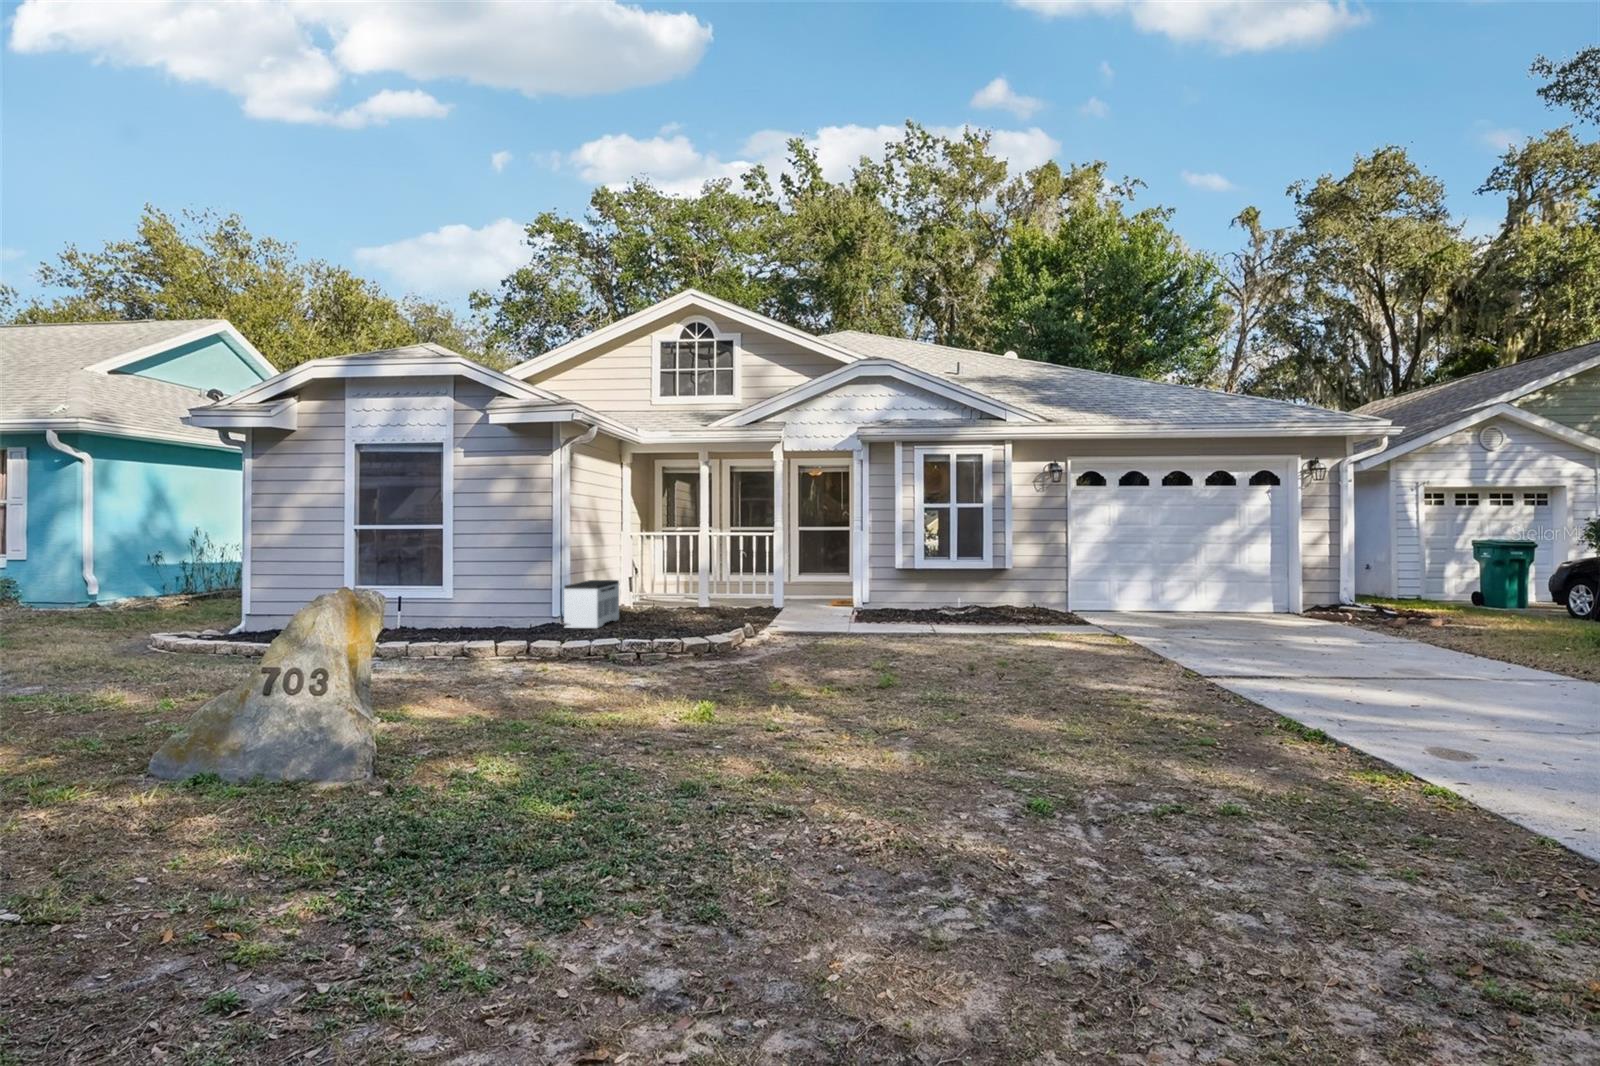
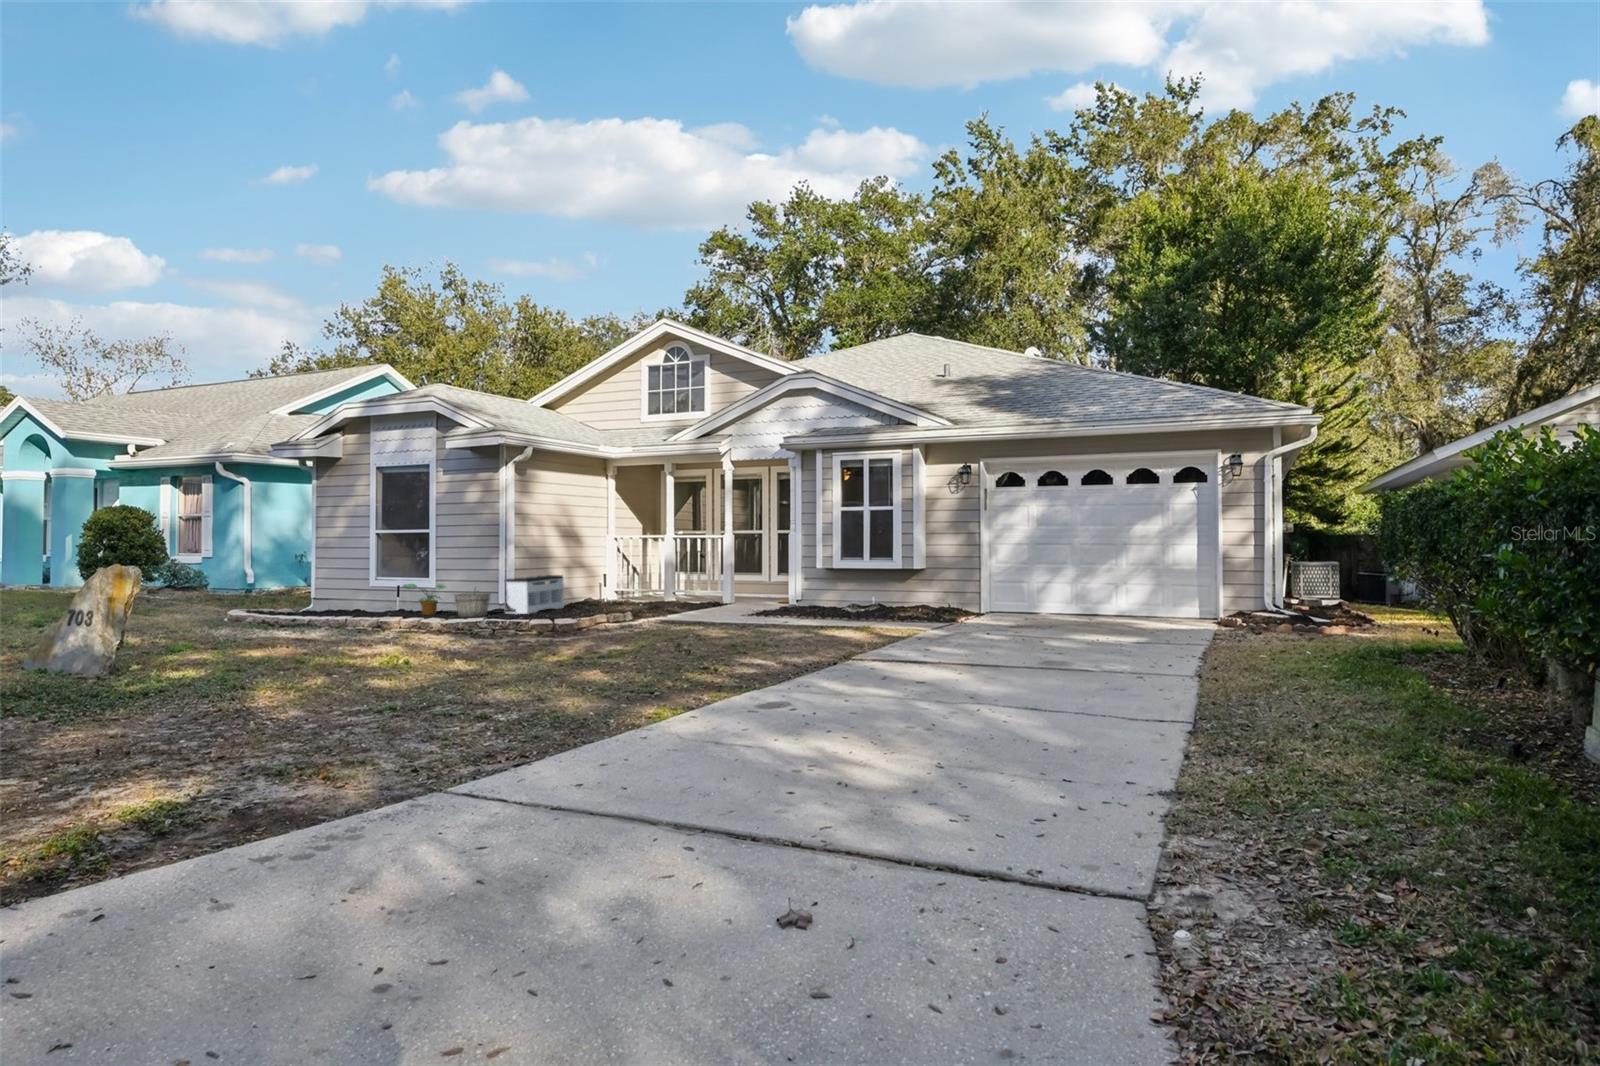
potted plant: none [425,592,479,633] -> present [403,584,446,615]
wooden bucket: none [504,595,550,634] -> present [455,587,490,617]

